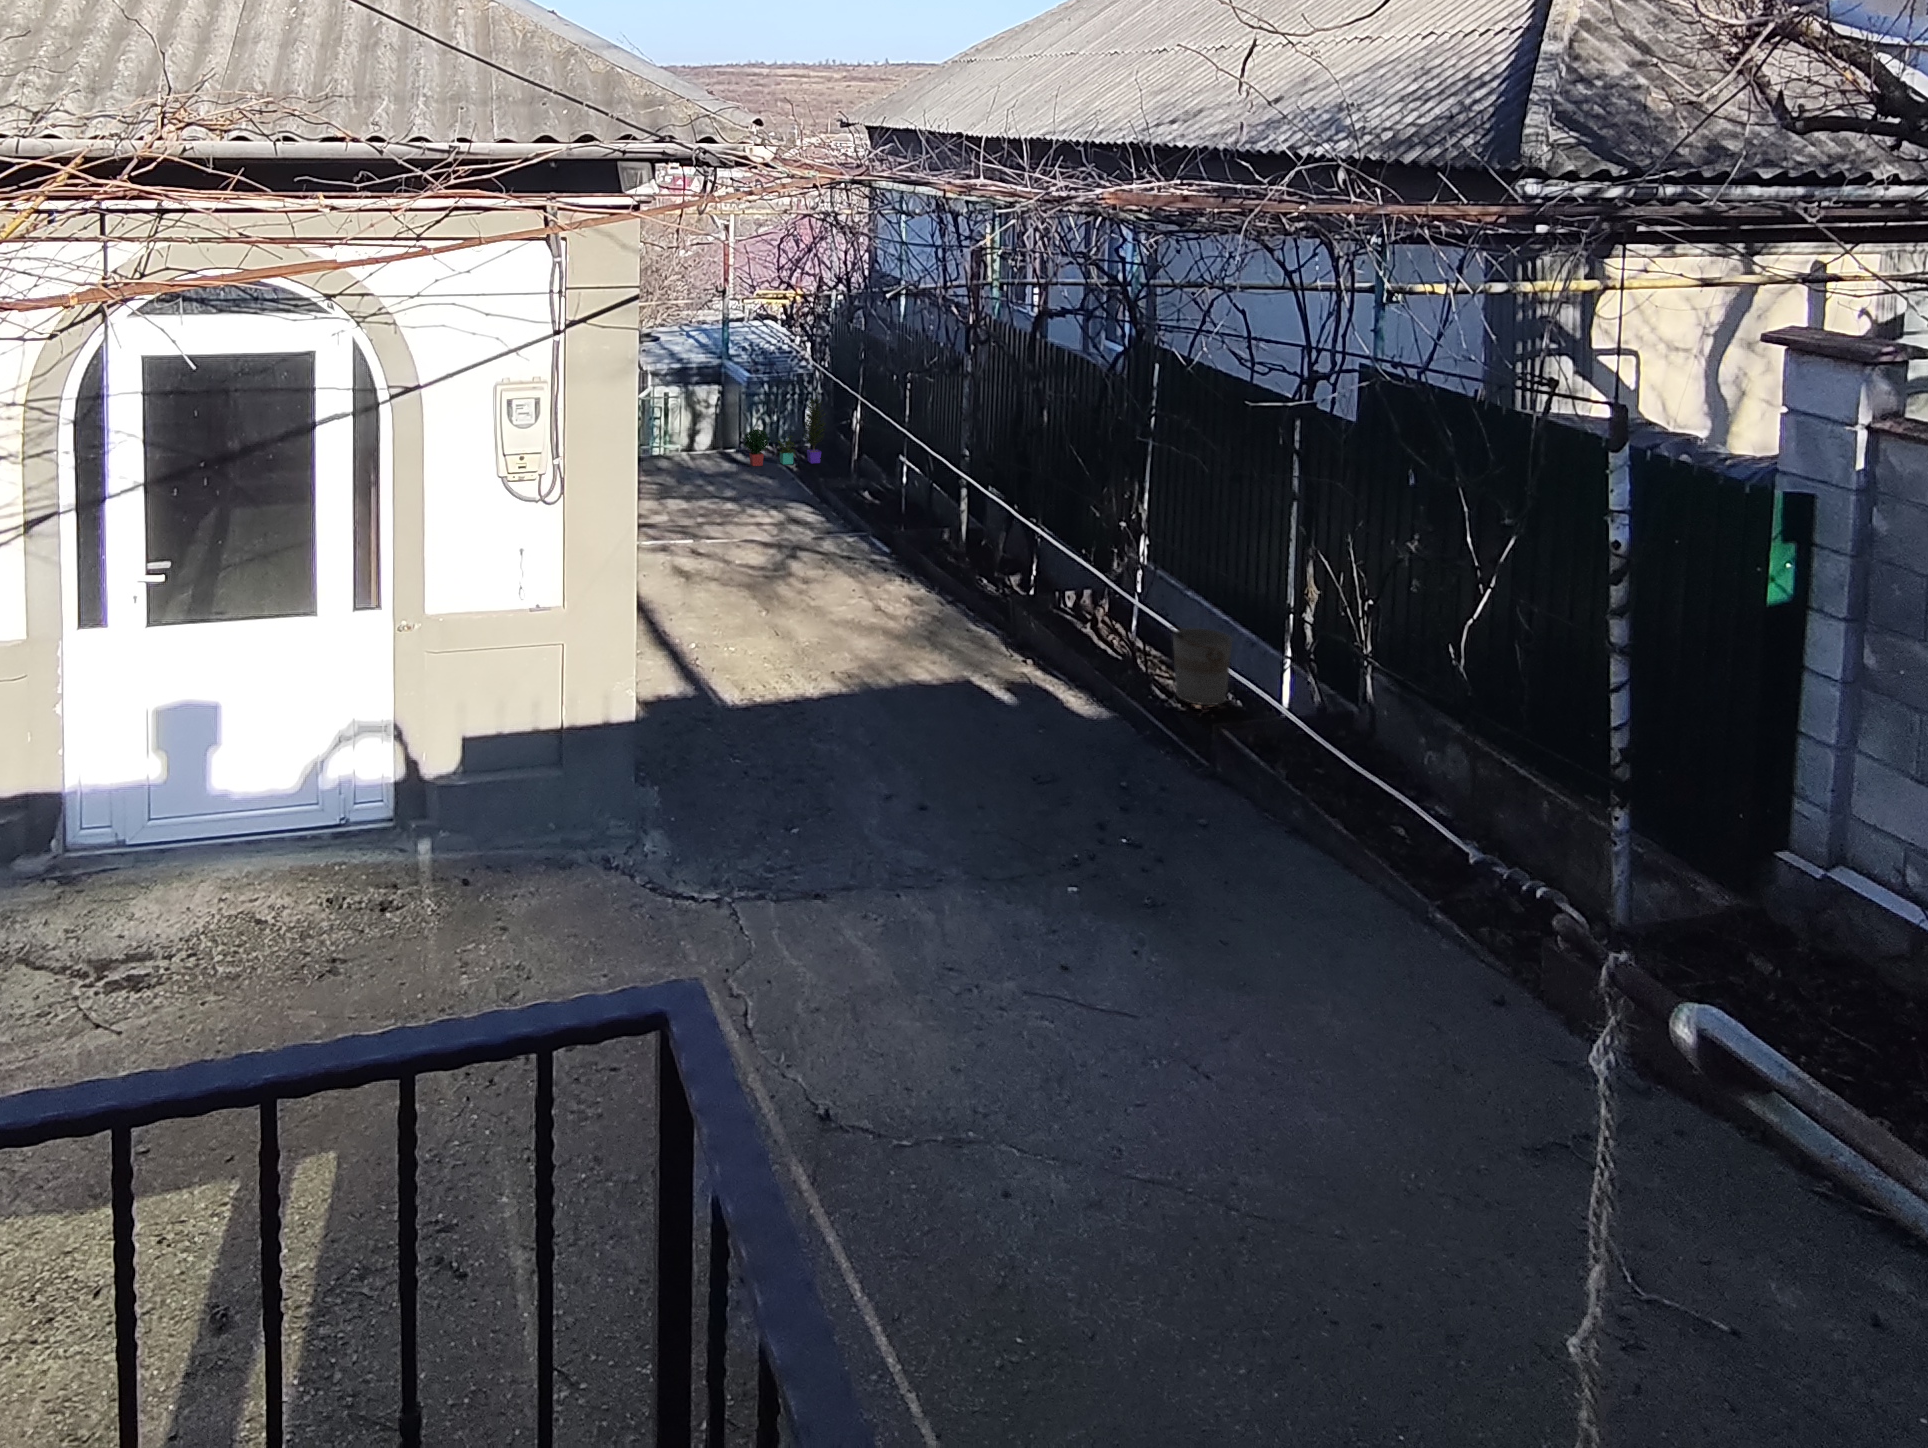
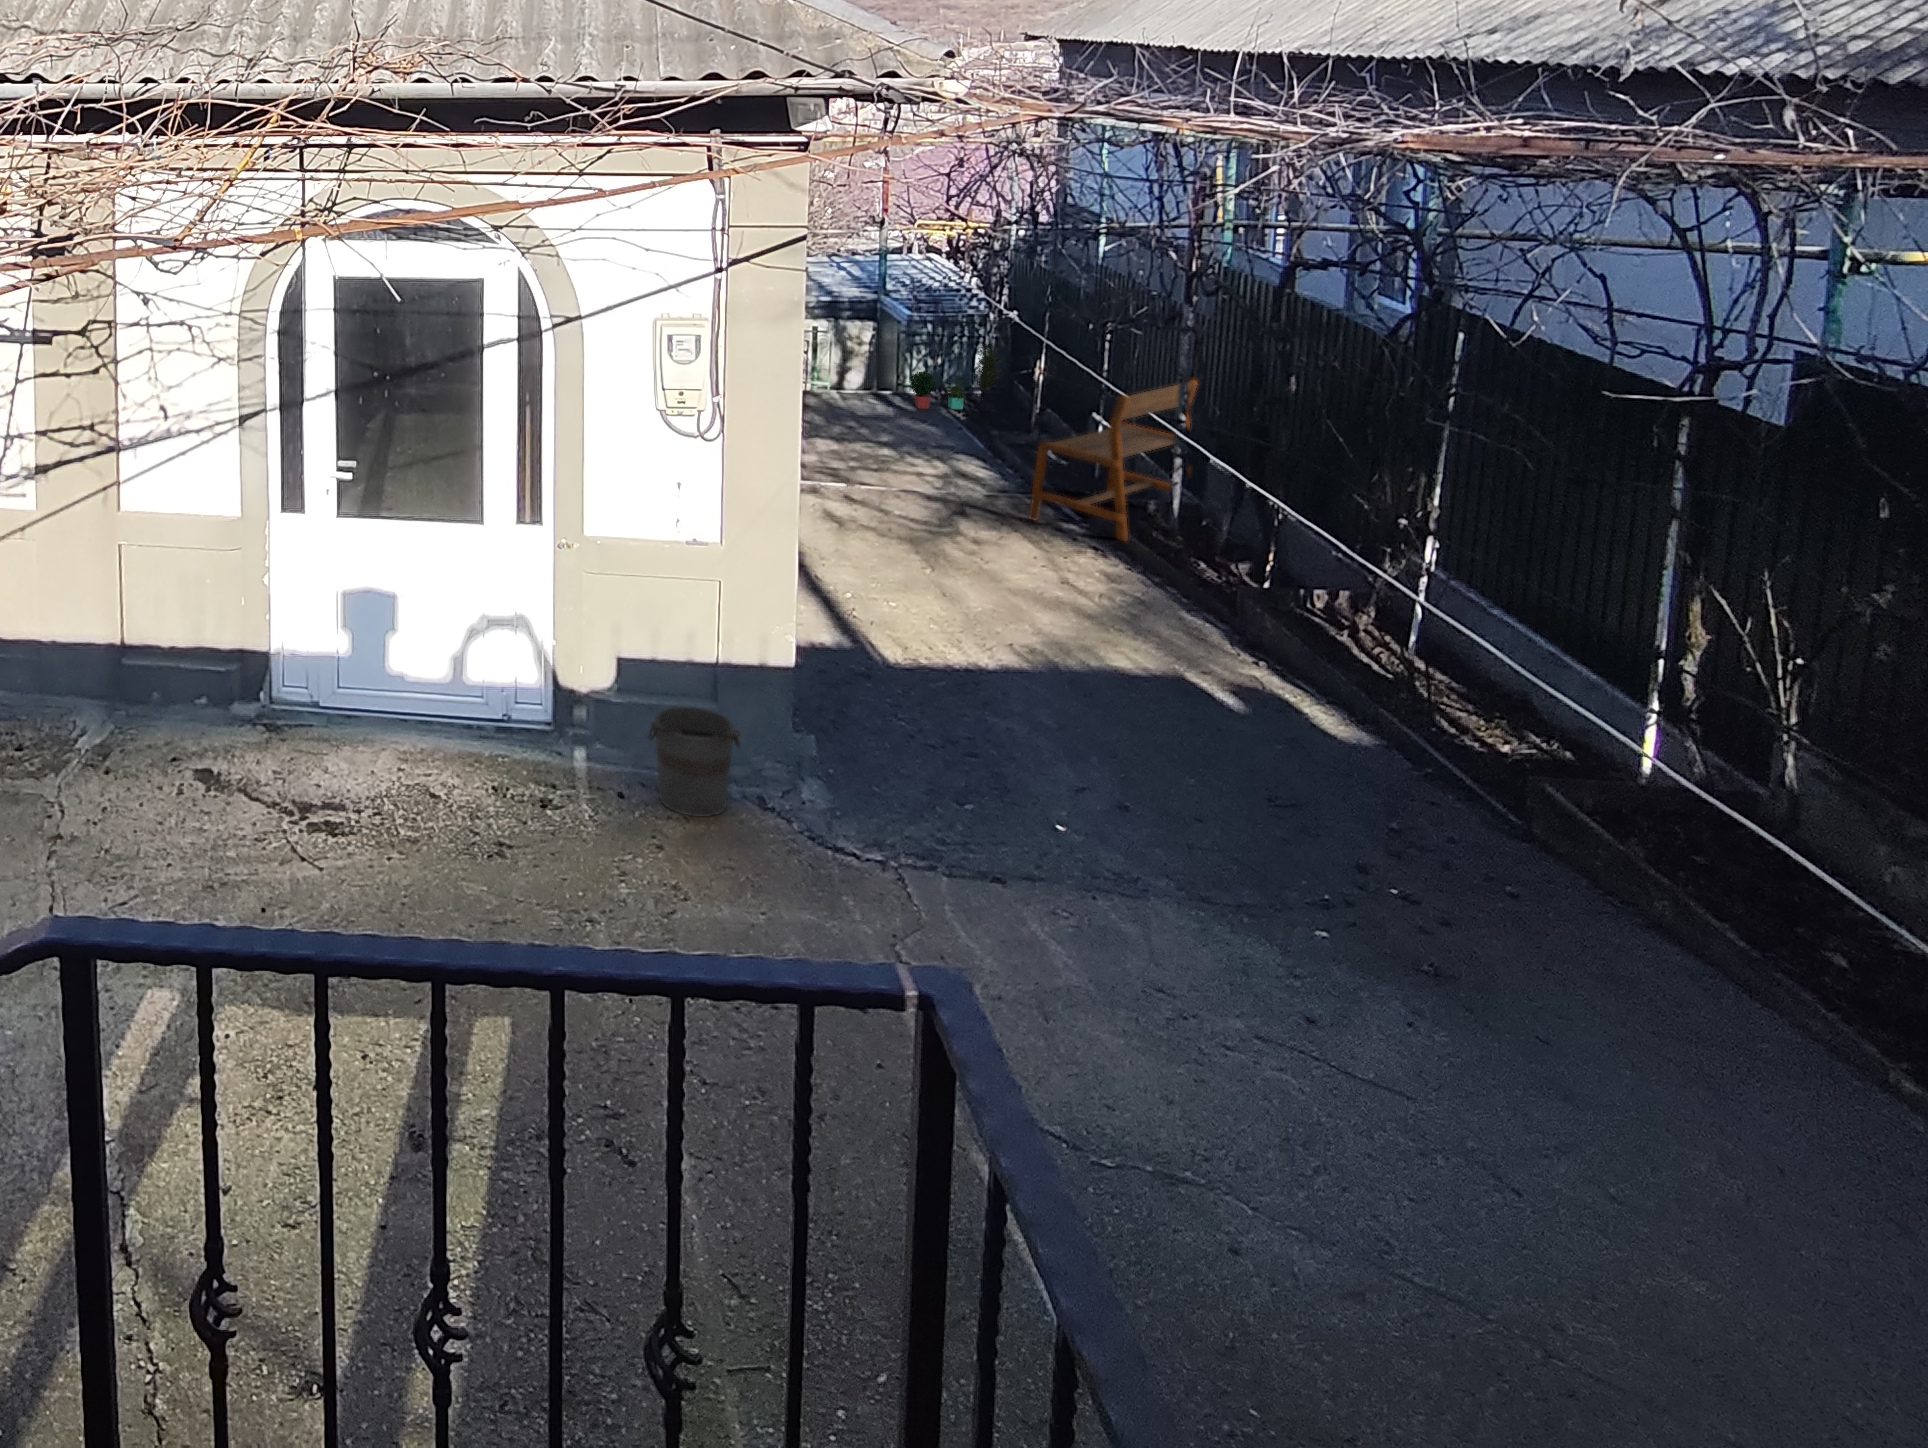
bench: none [848,419,985,574] -> present [1028,380,1197,541]
bucket: present [1170,627,1232,705] -> present [649,707,740,817]

